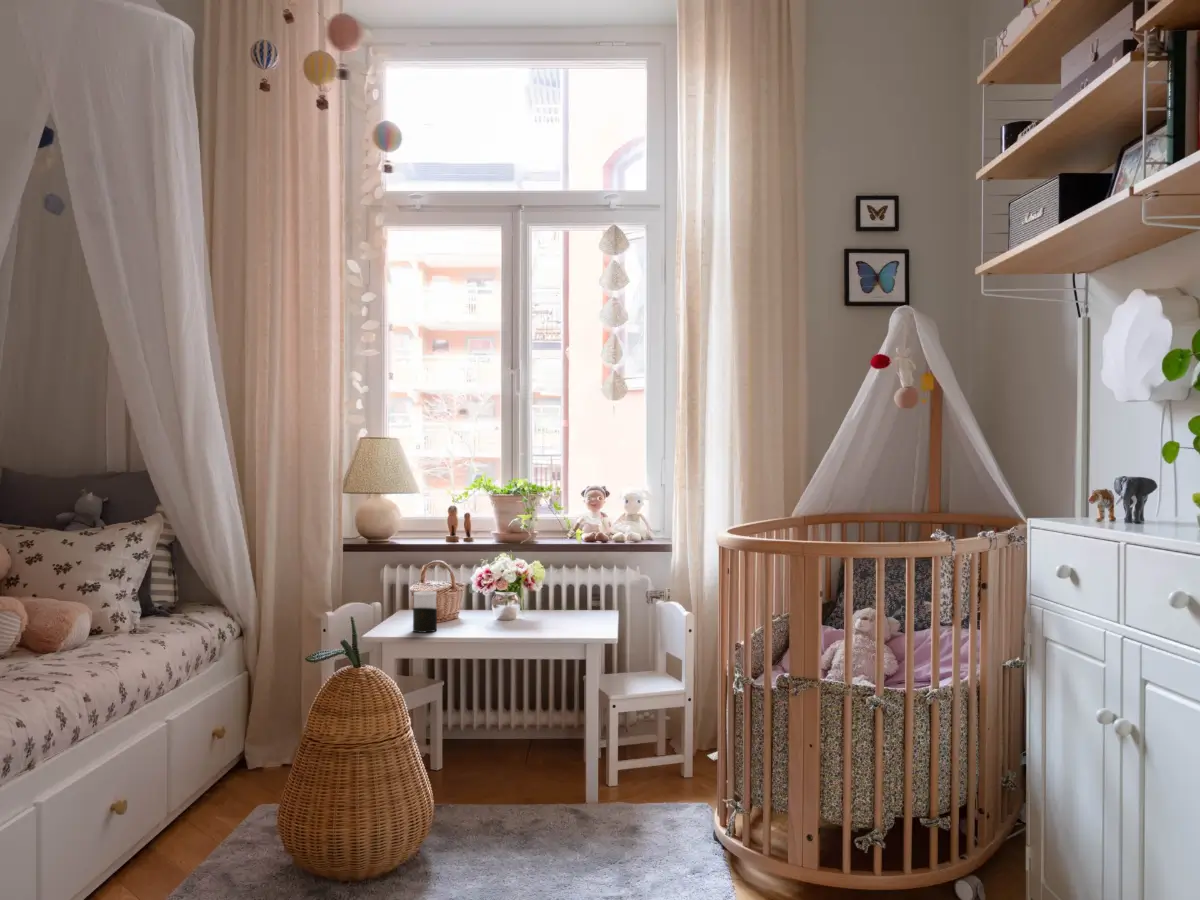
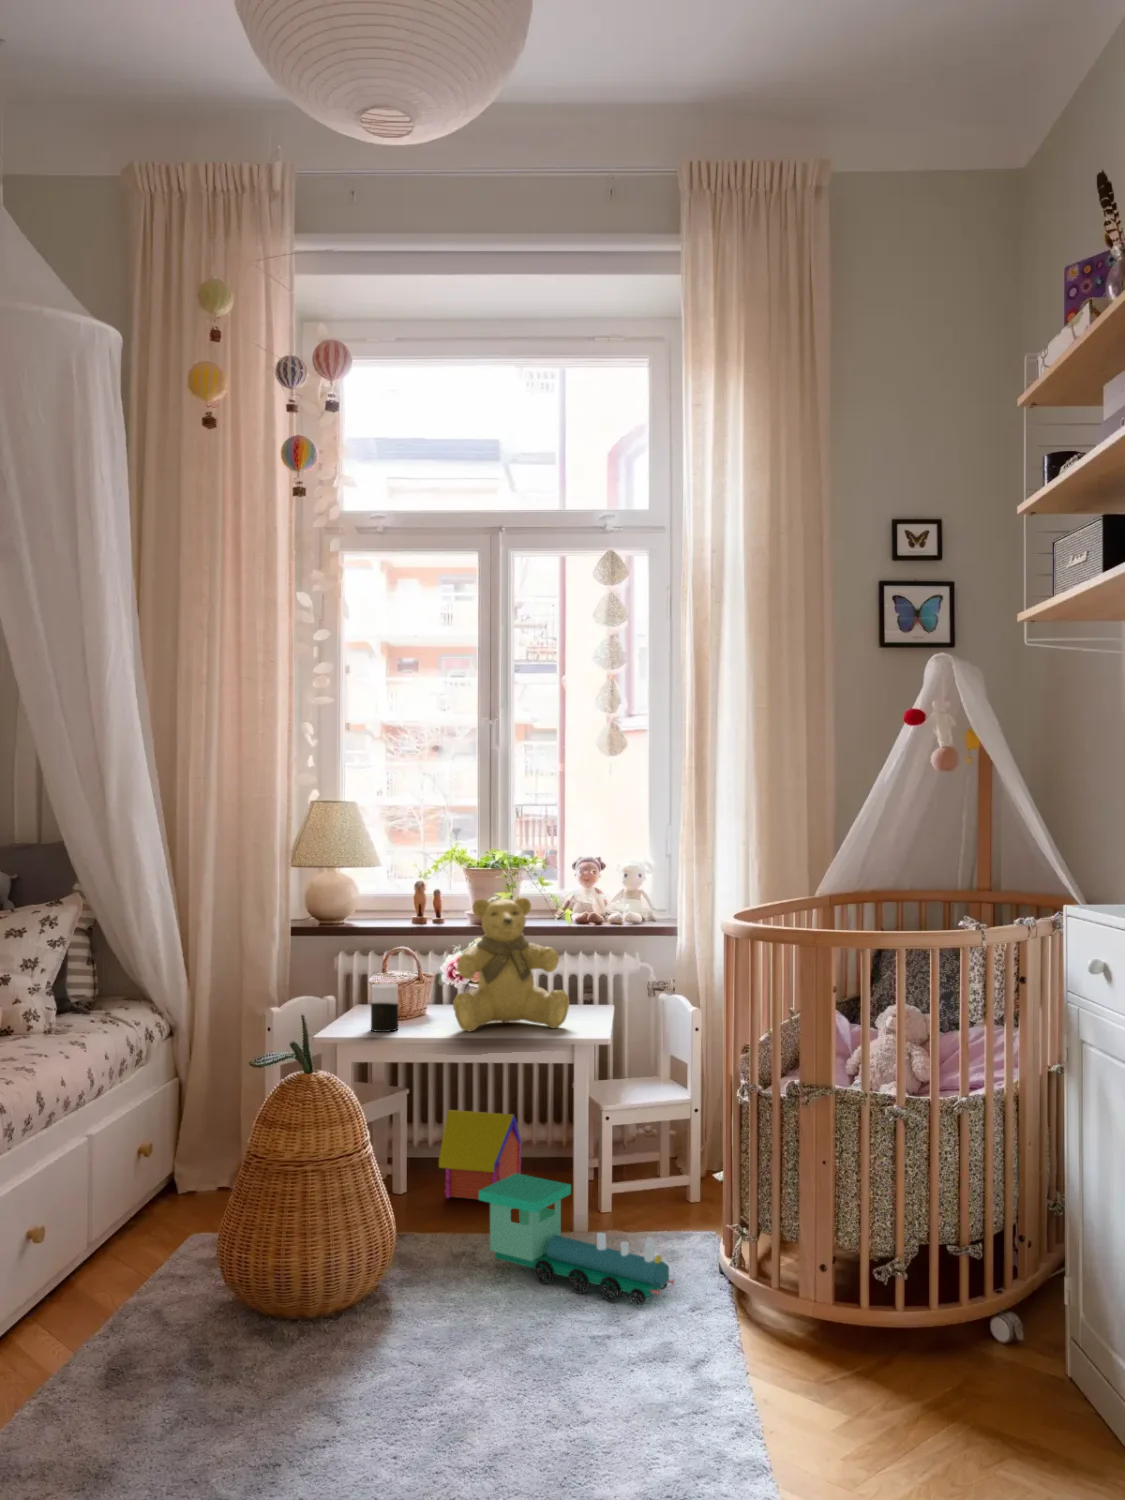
teddy bear: none [484,518,584,632] -> present [453,897,569,1031]
toy house: none [471,698,541,775] -> present [439,1110,521,1199]
toy train: none [506,753,677,869] -> present [479,1173,674,1306]

